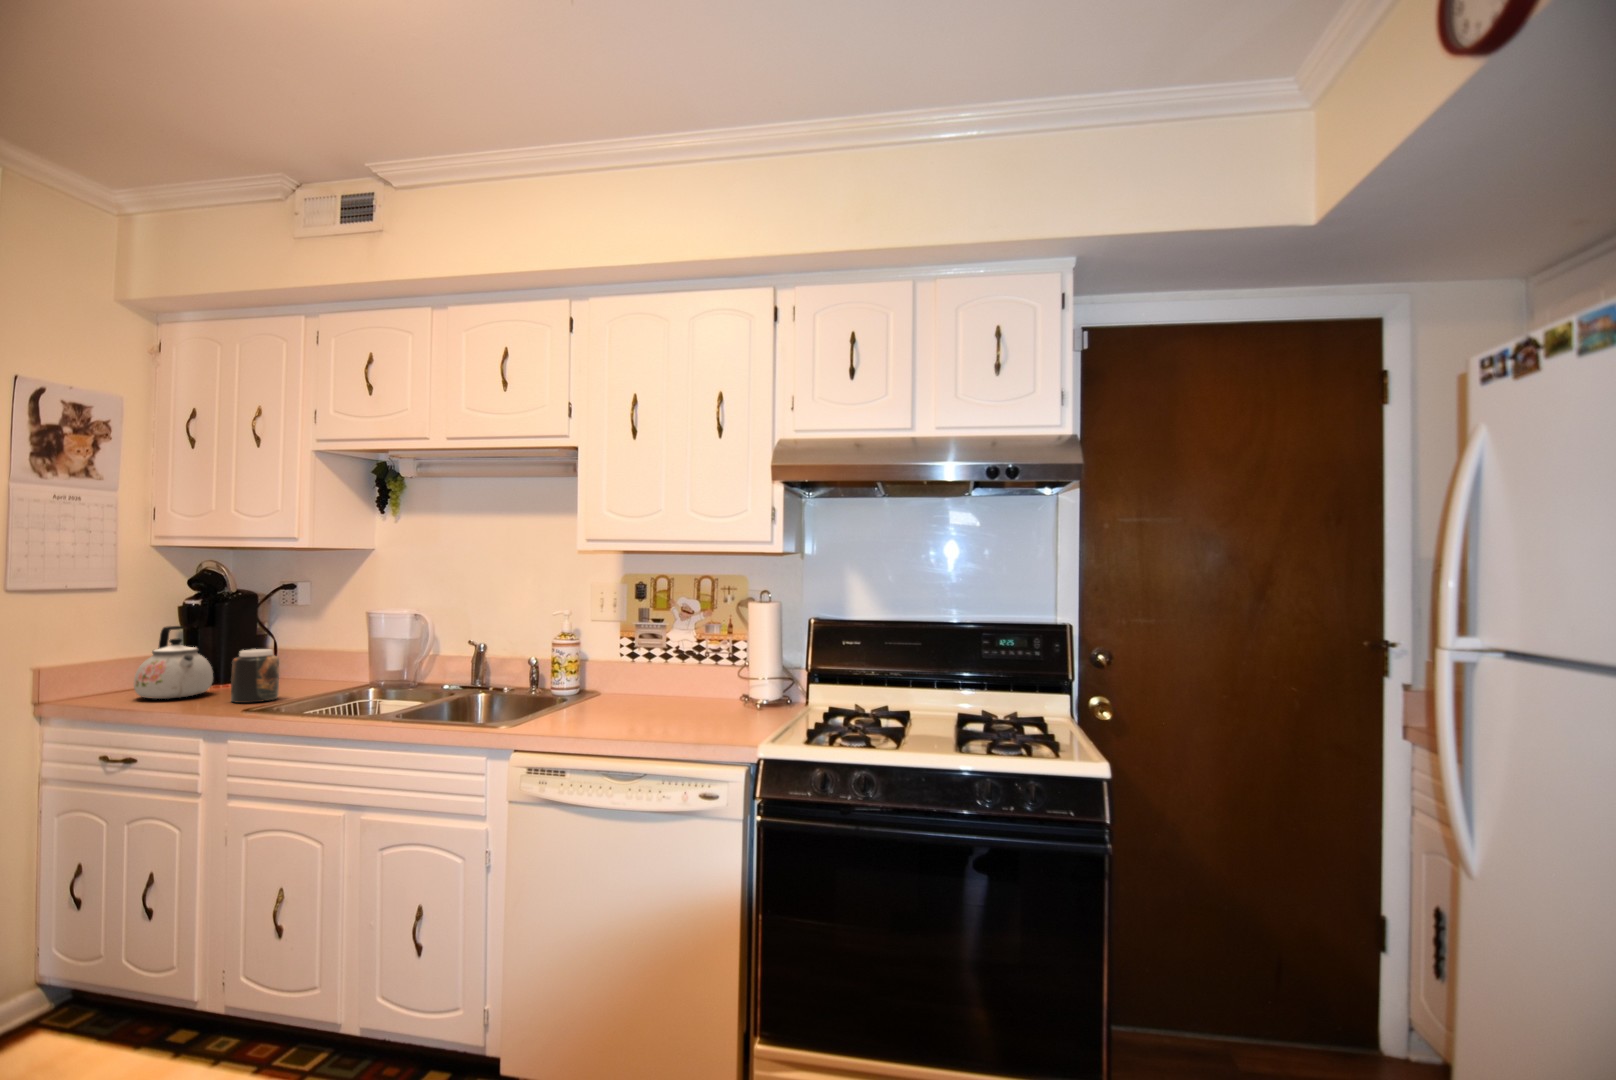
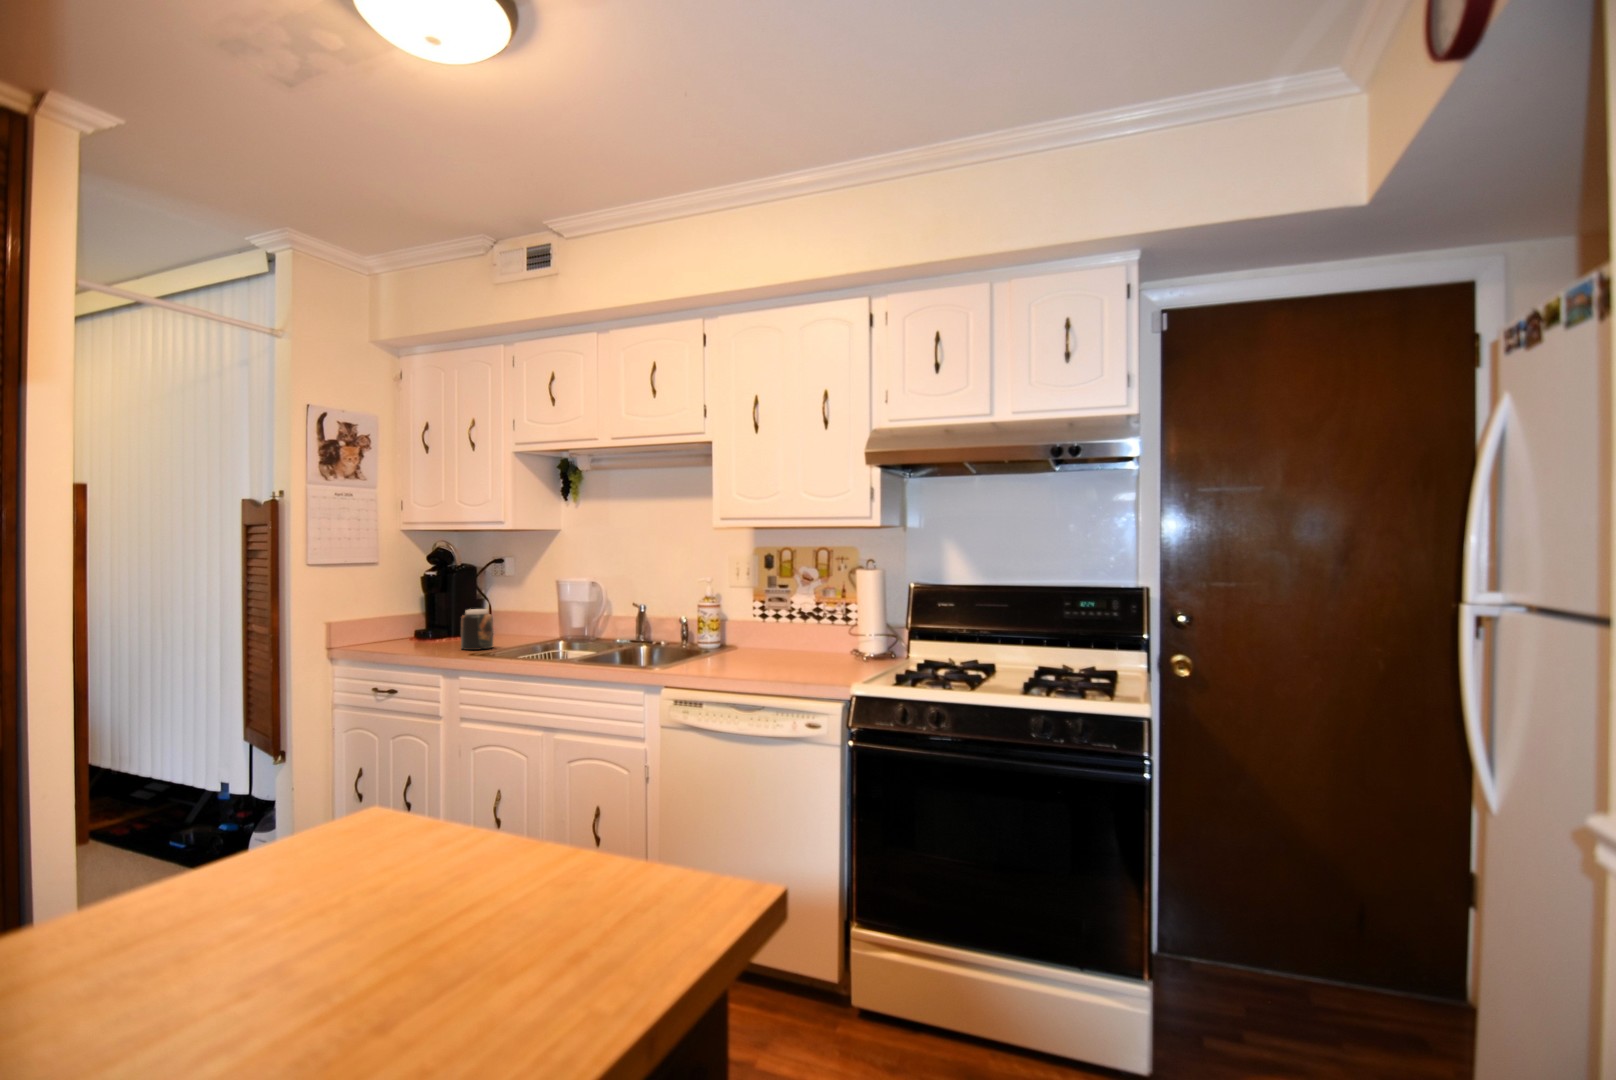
kettle: present [134,626,213,699] -> none [396,591,447,646]

